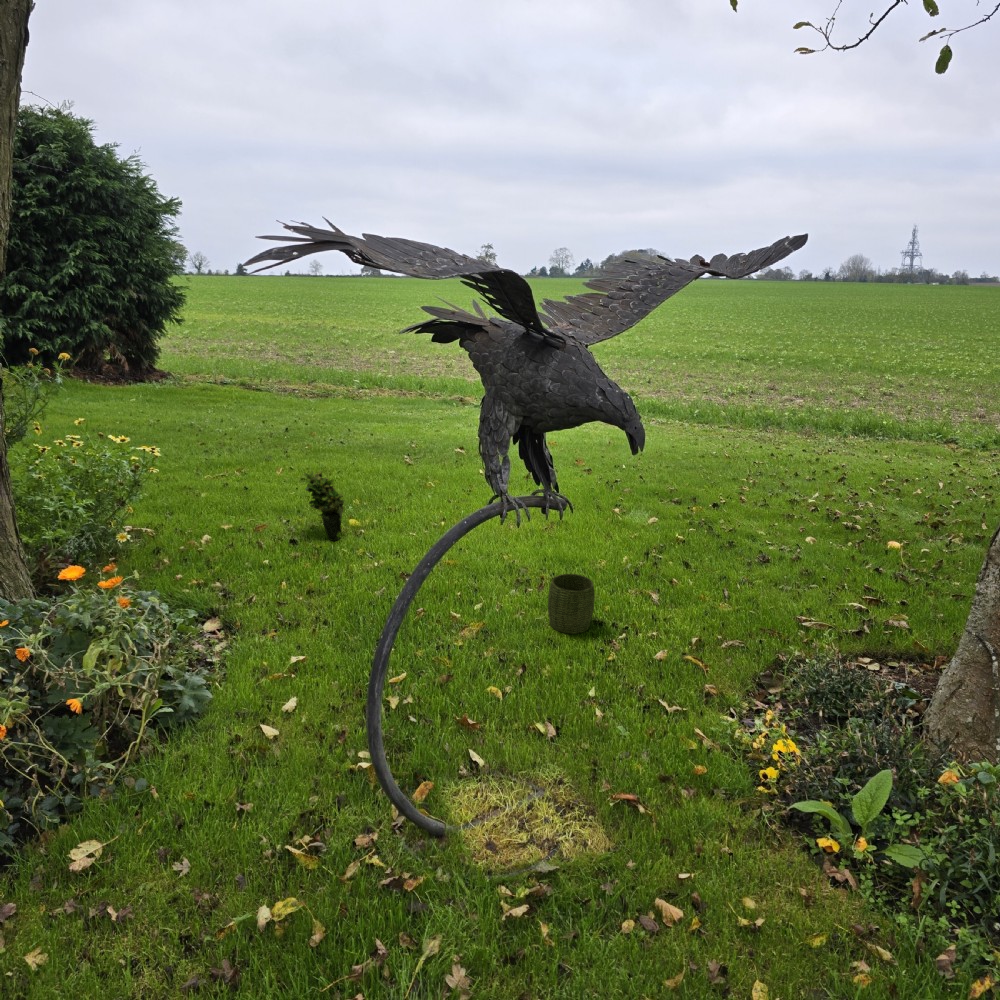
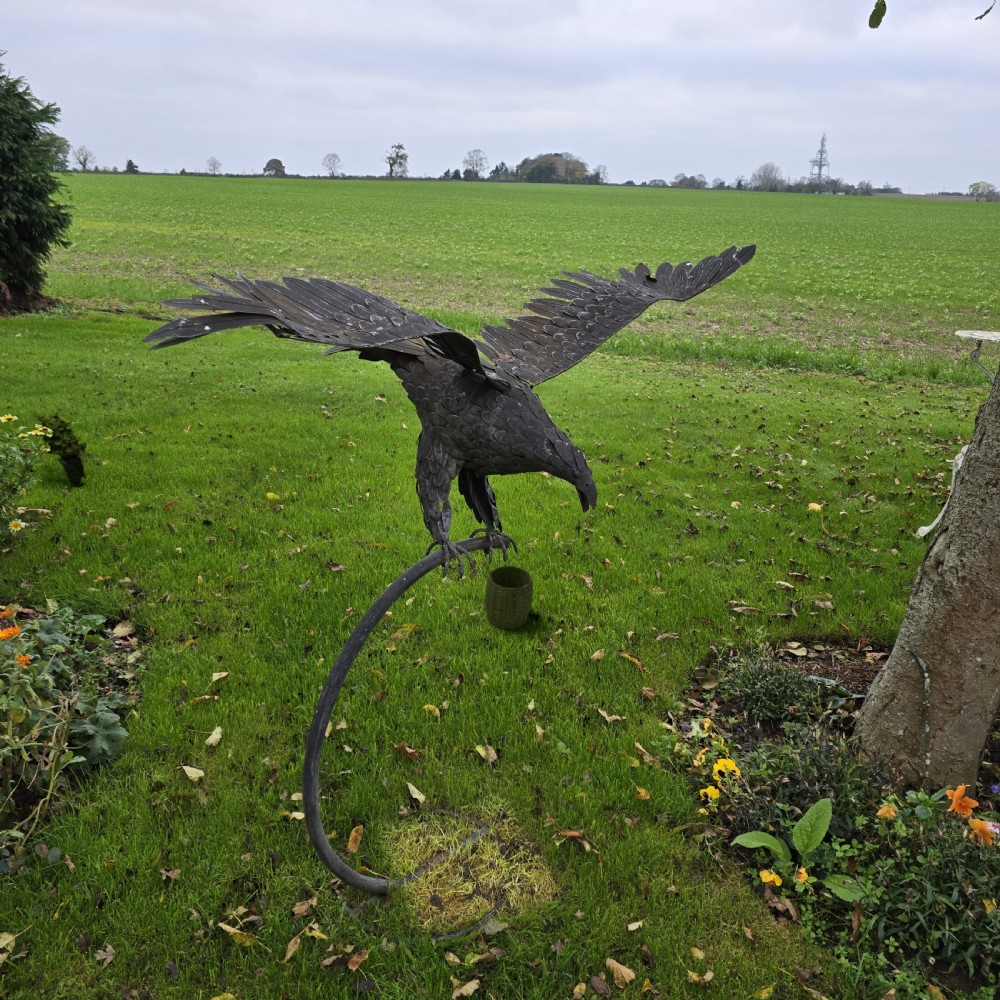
potted plant: present [304,470,345,541] -> present [35,411,87,487]

